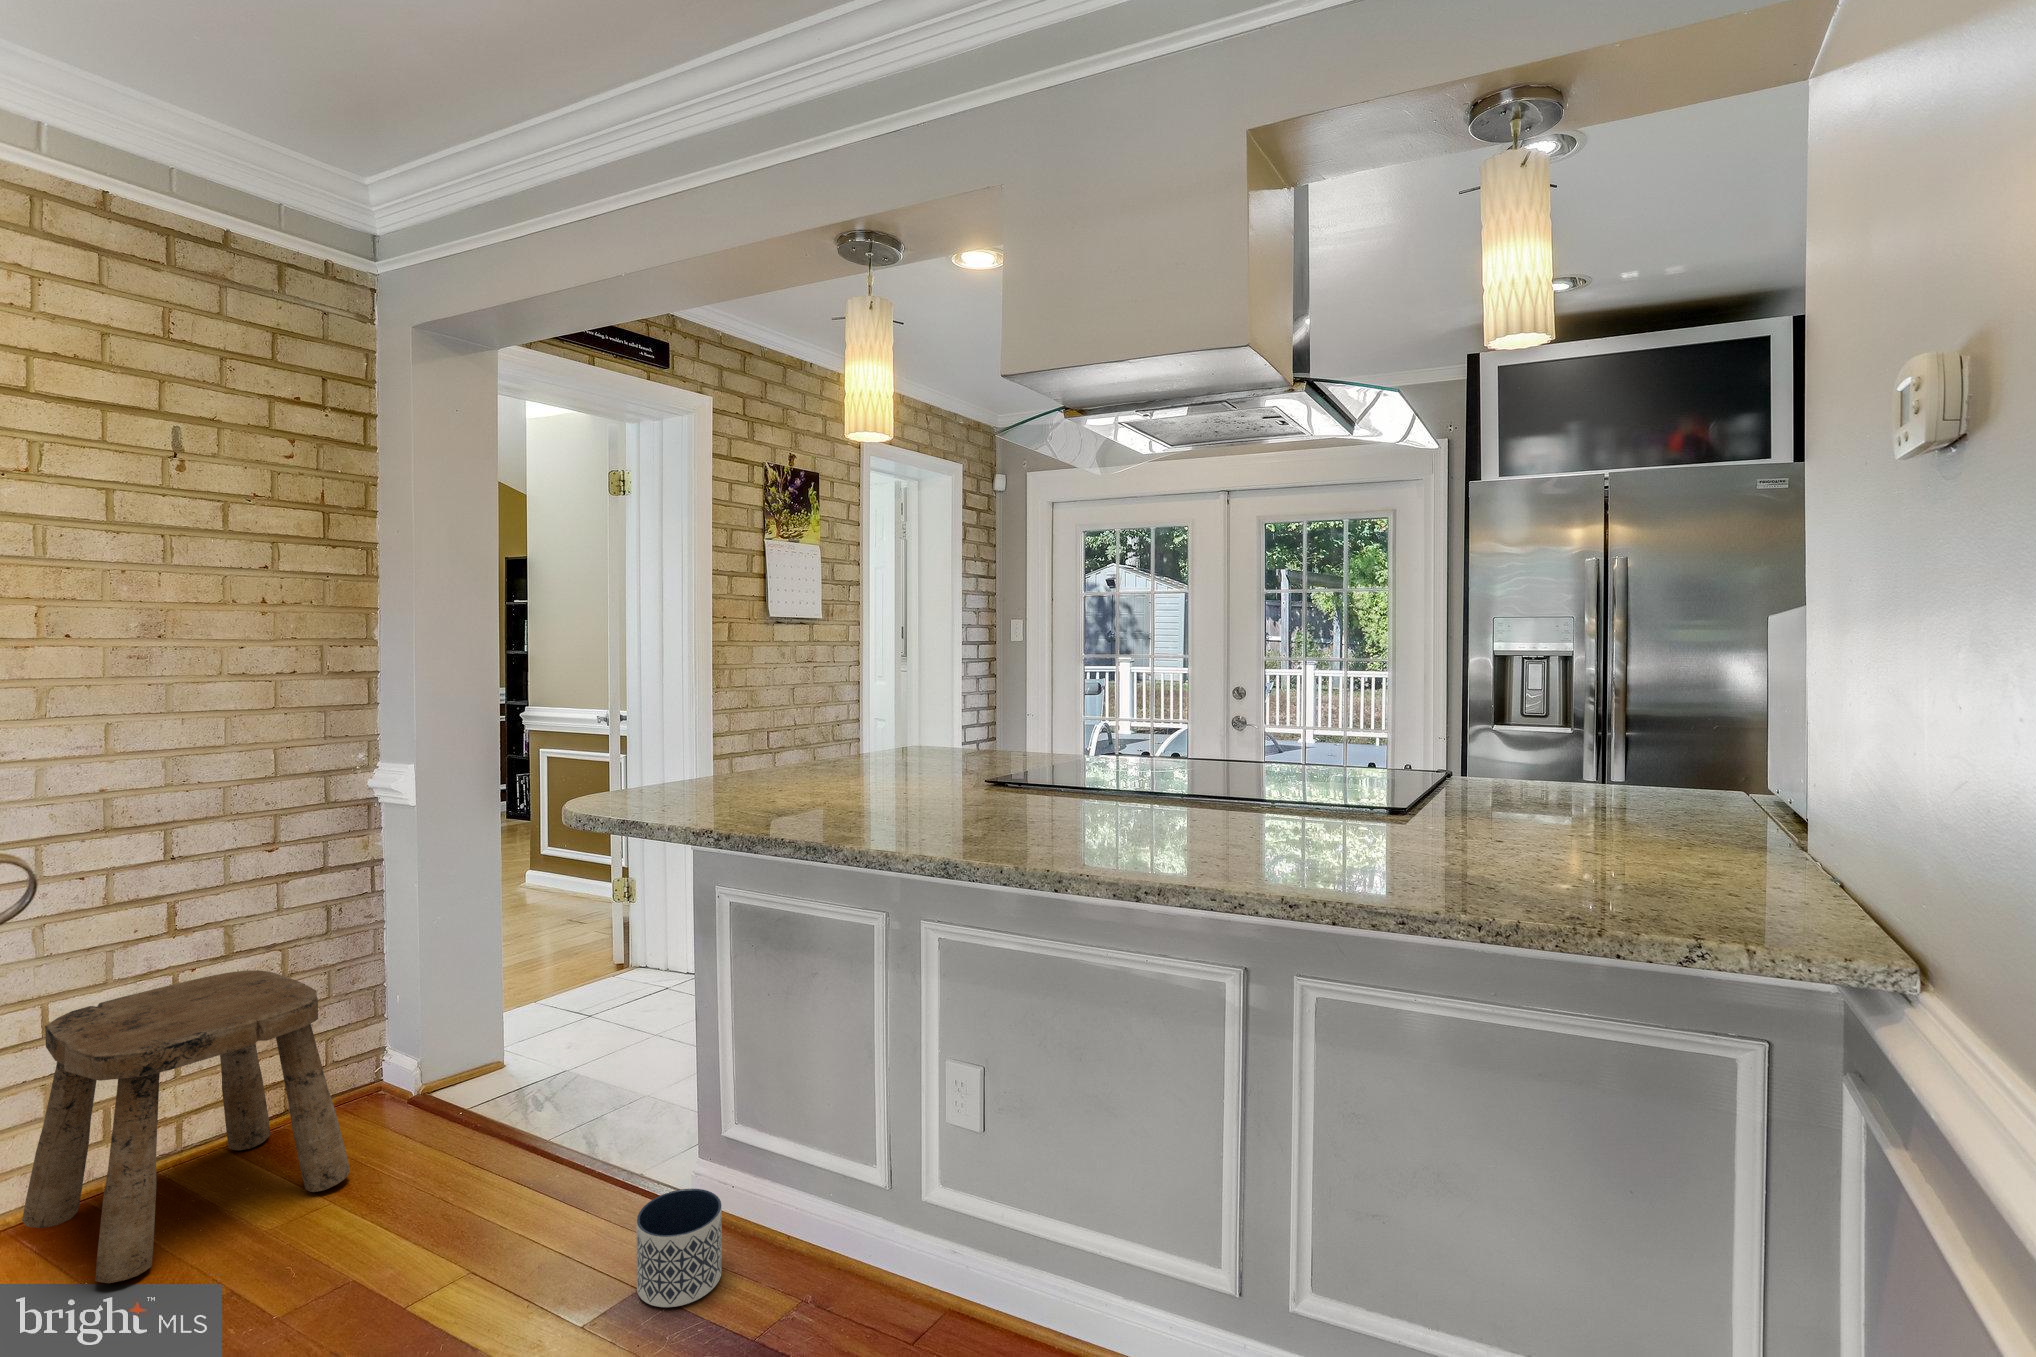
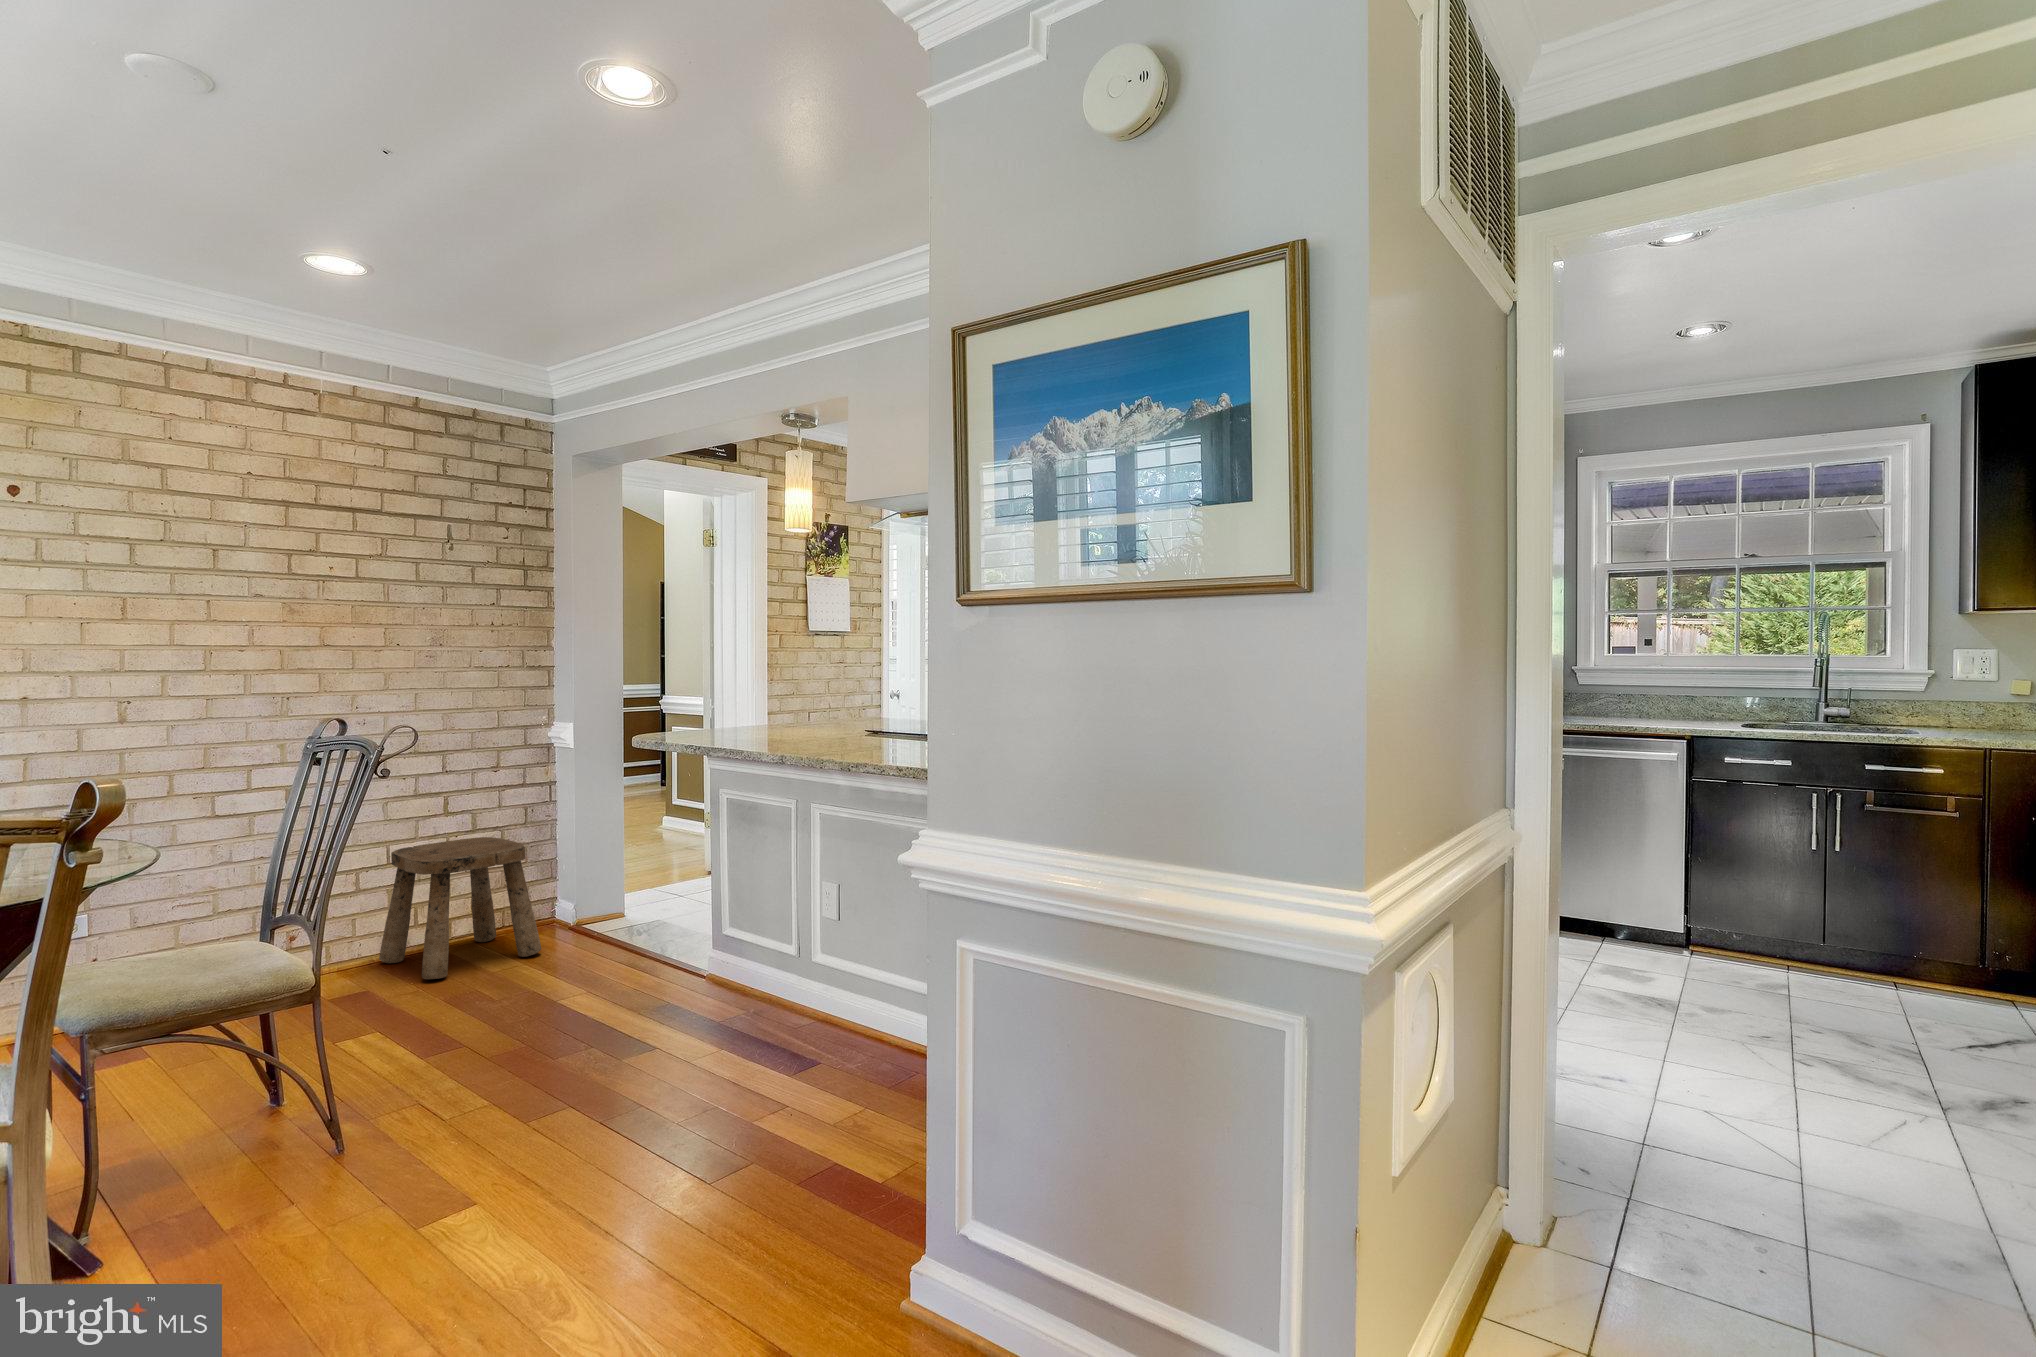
planter: present [636,1189,722,1307] -> none [691,946,737,999]

